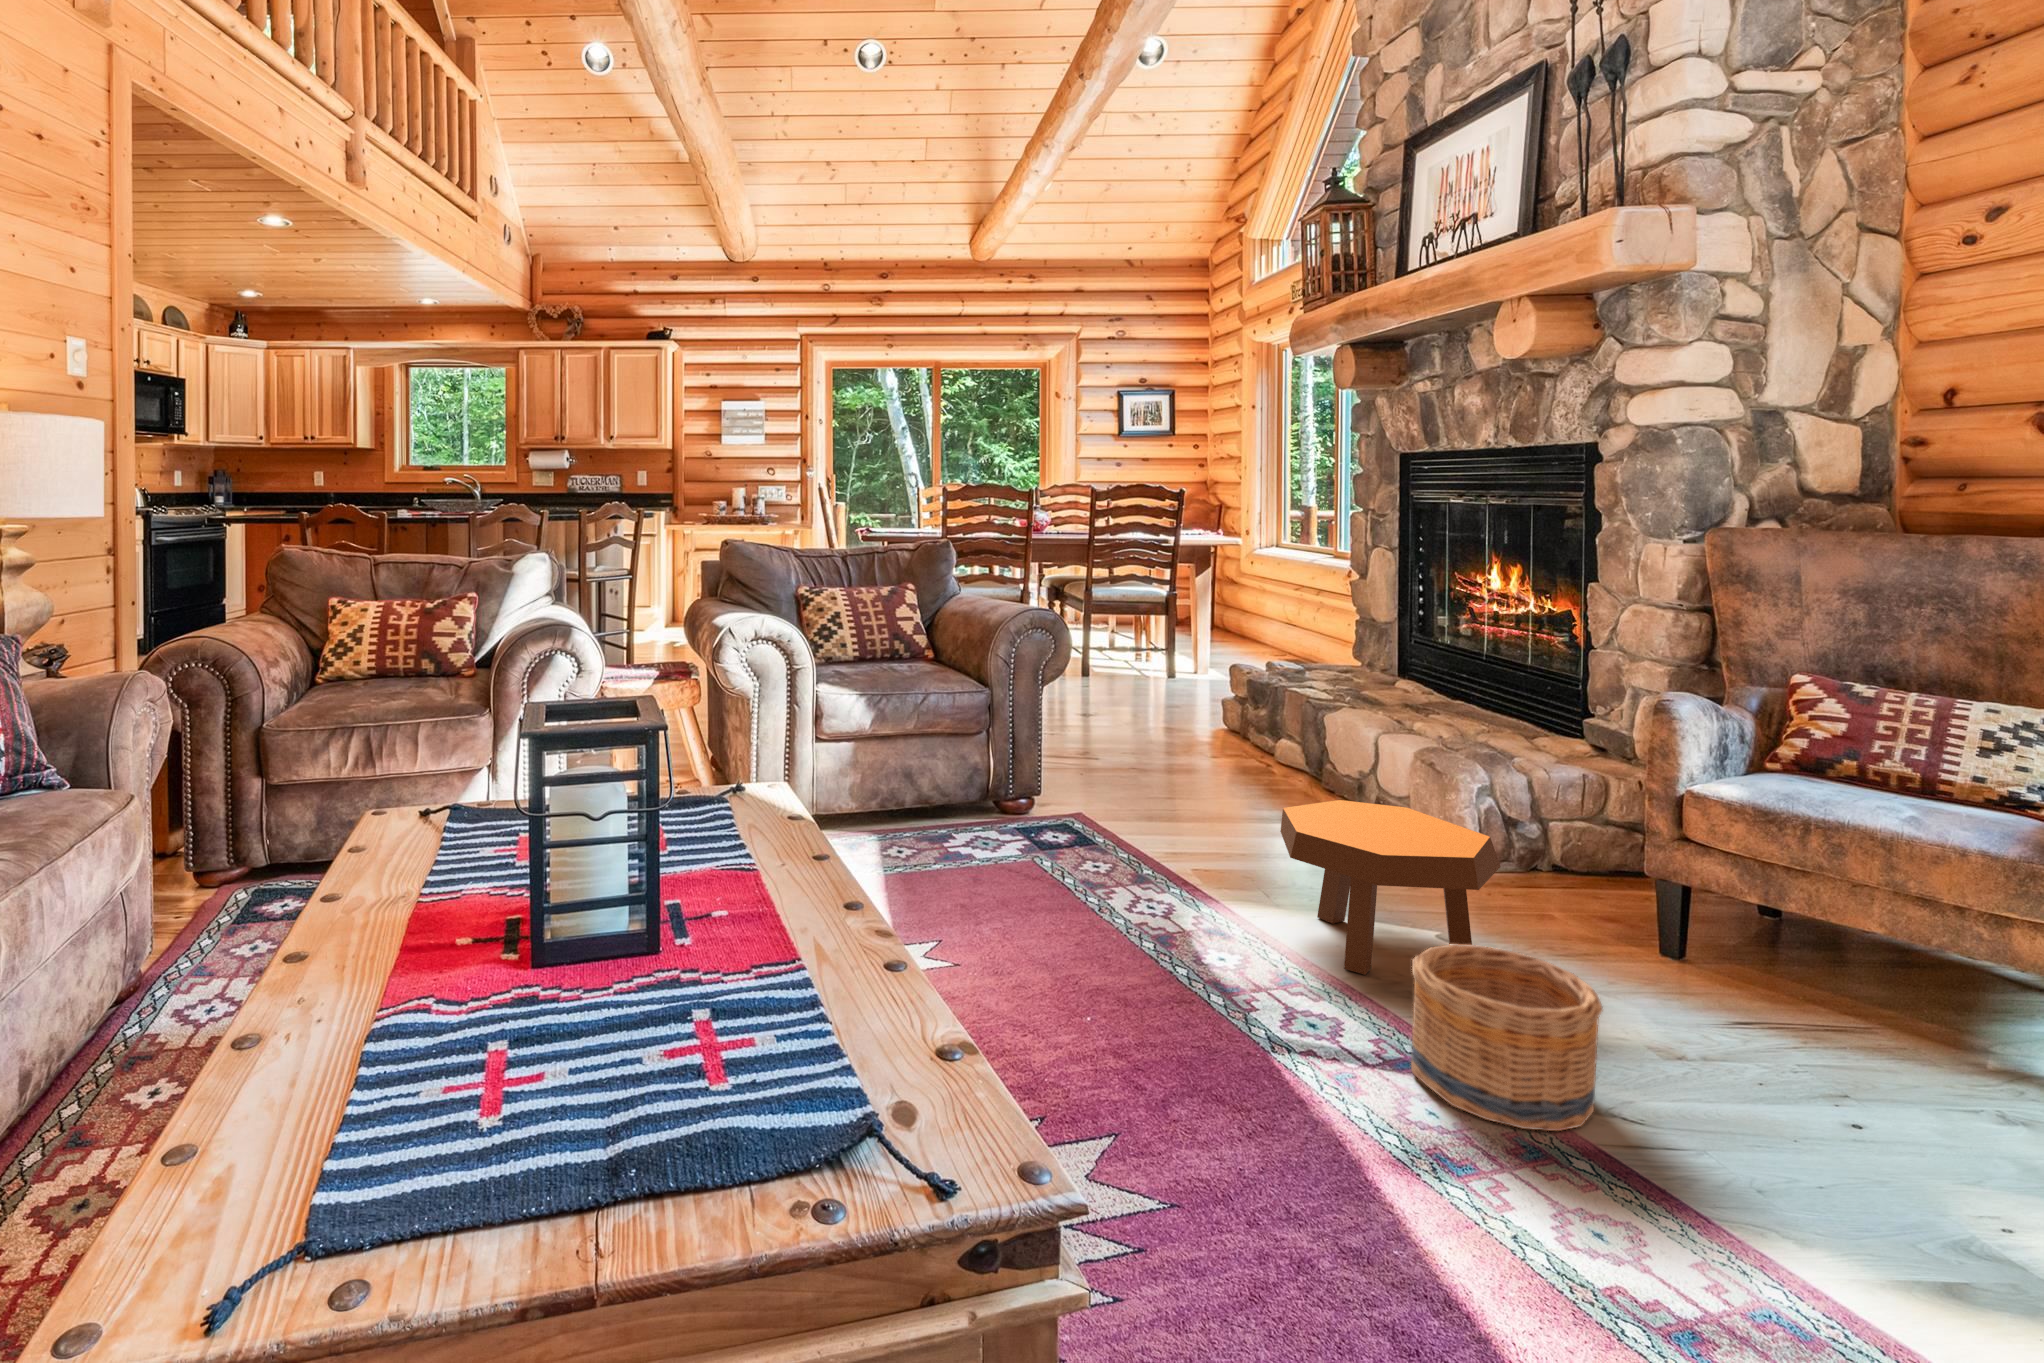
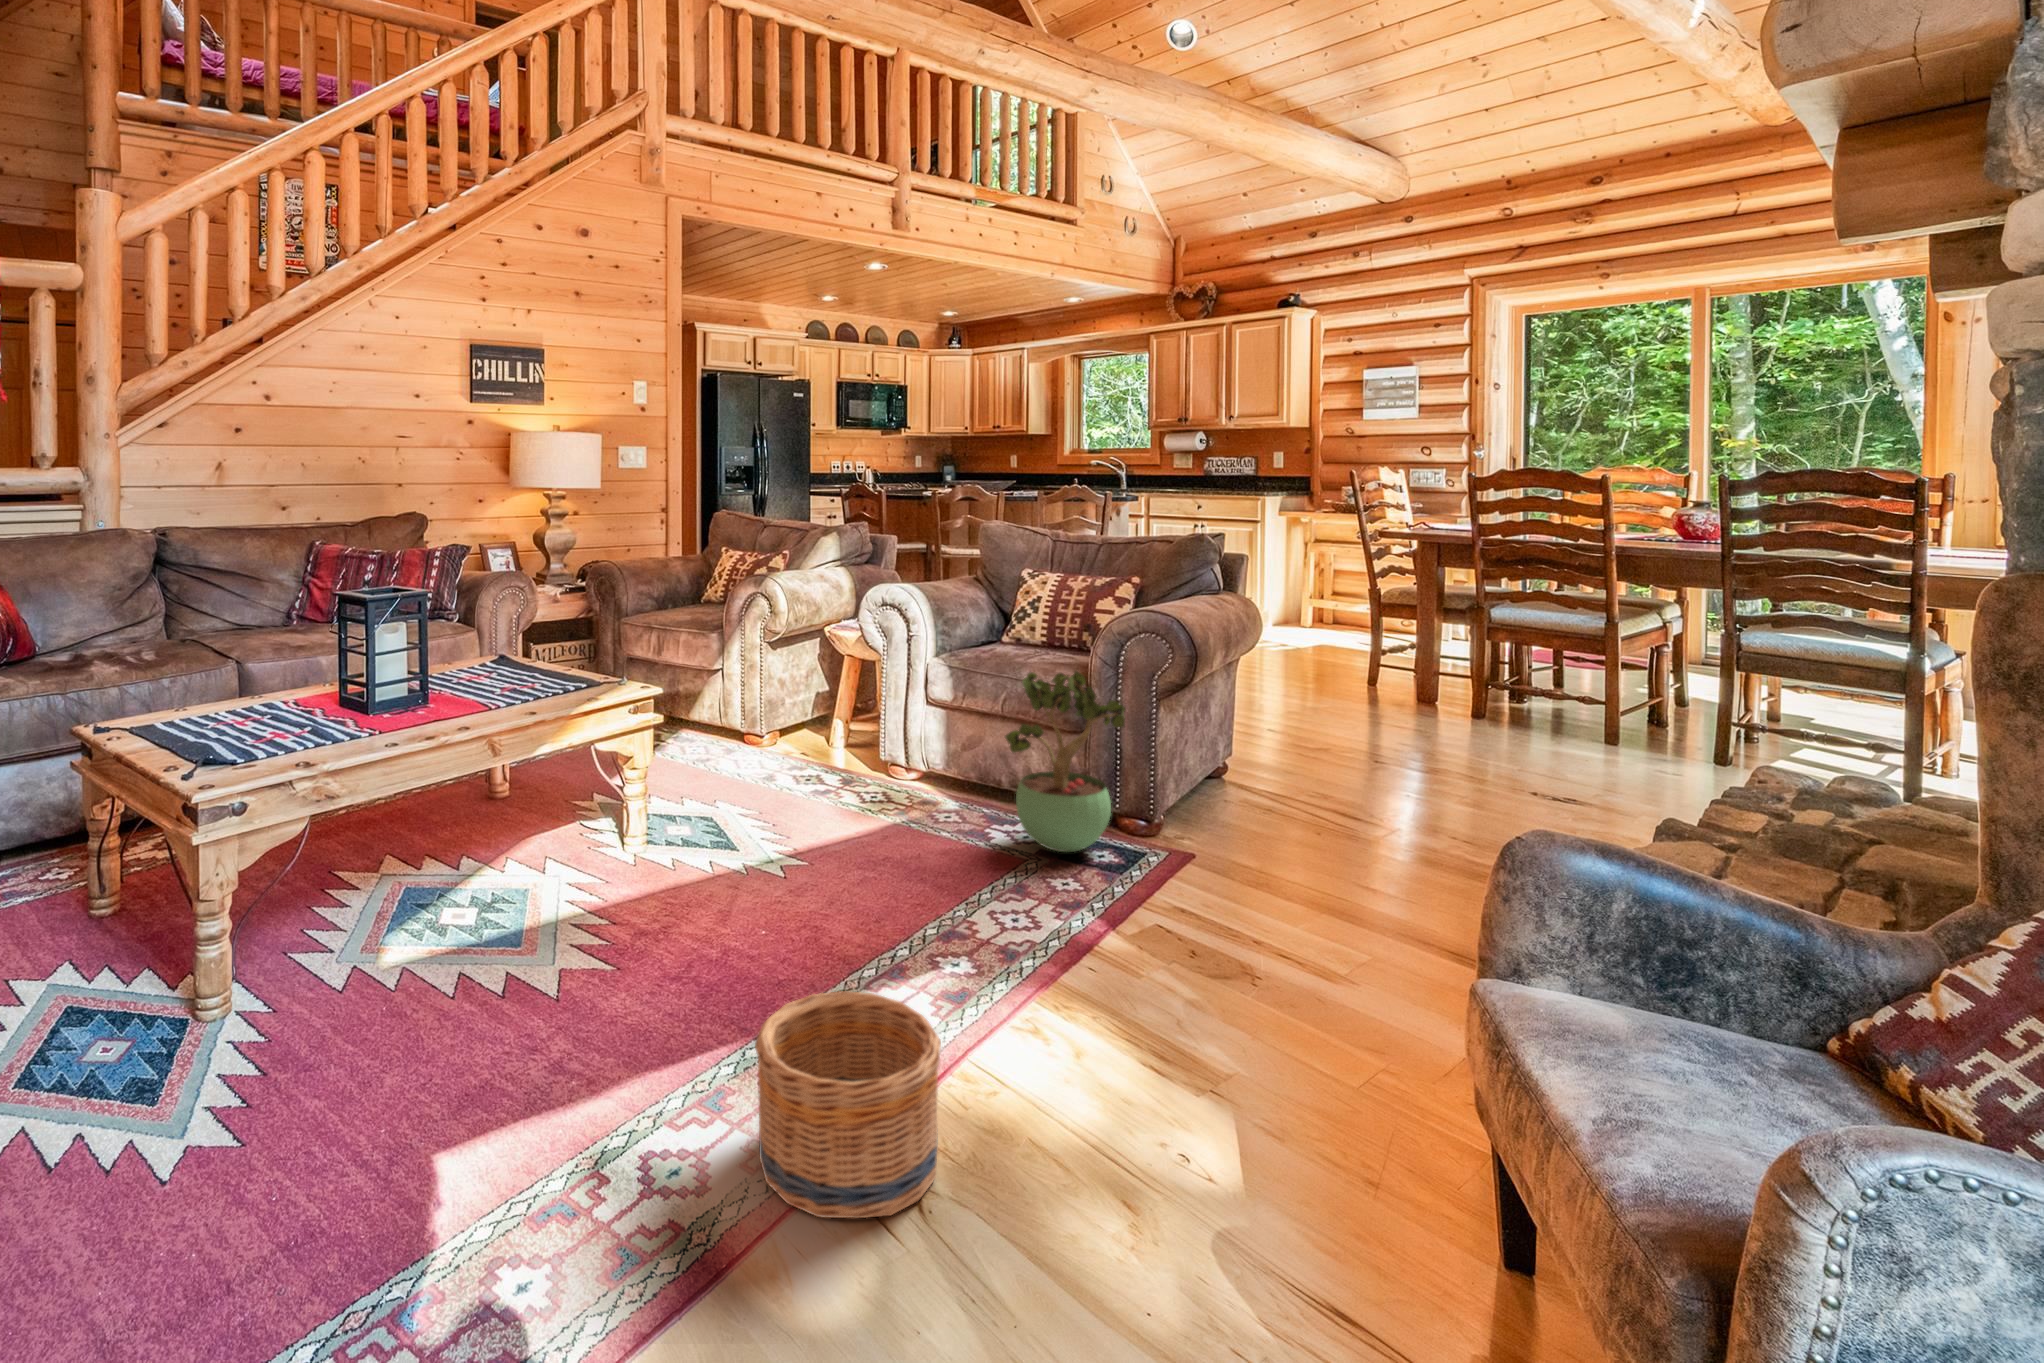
potted plant: none [981,670,1087,840] -> present [1005,671,1125,852]
footstool: present [1280,800,1501,975] -> none [1017,856,1271,1102]

